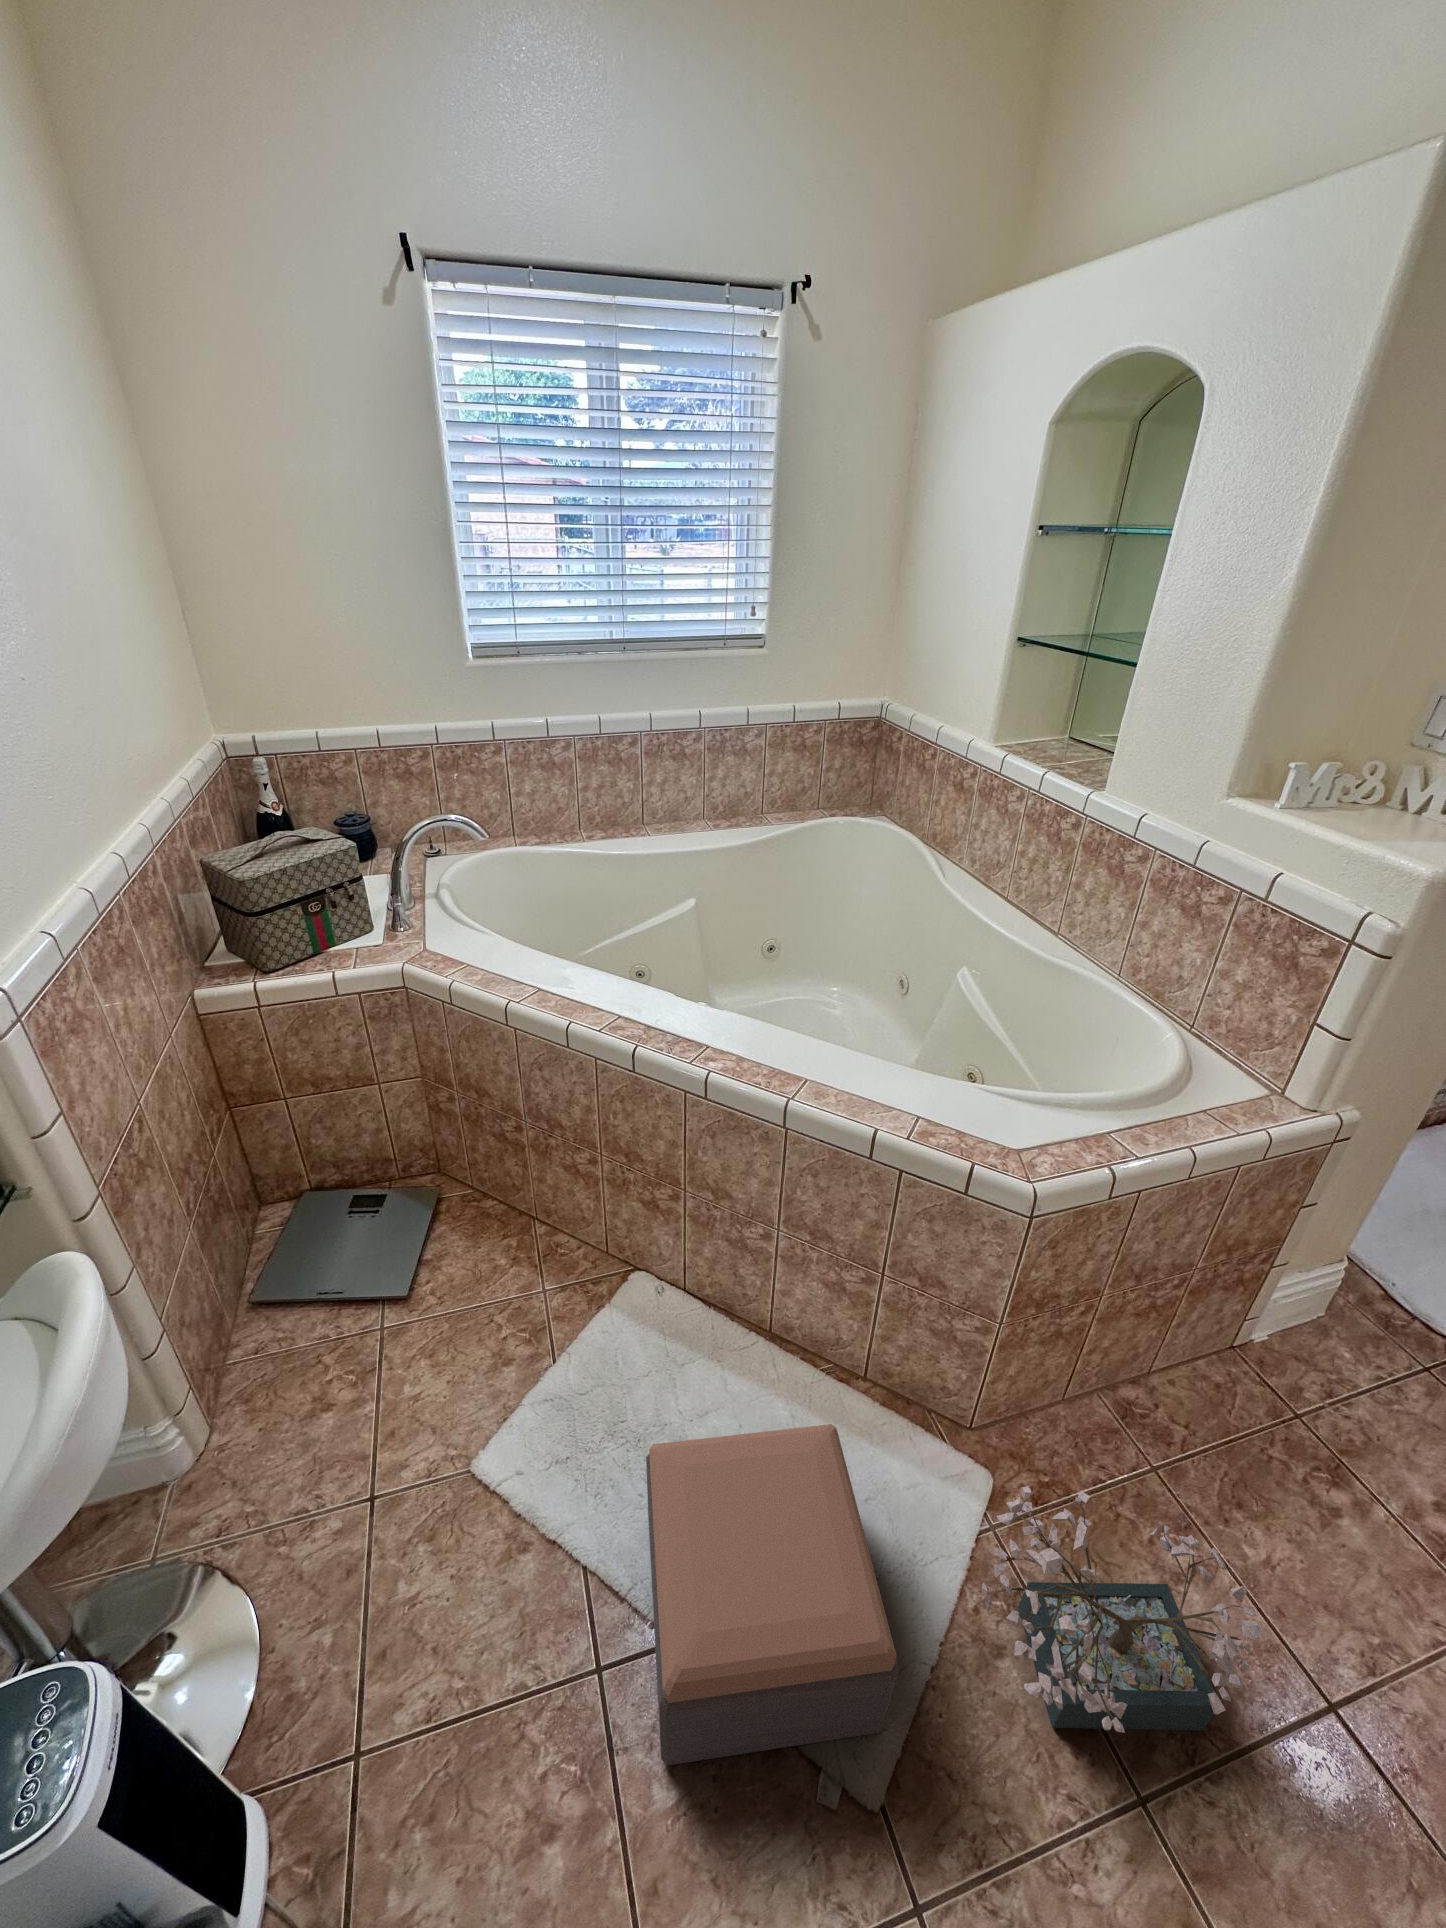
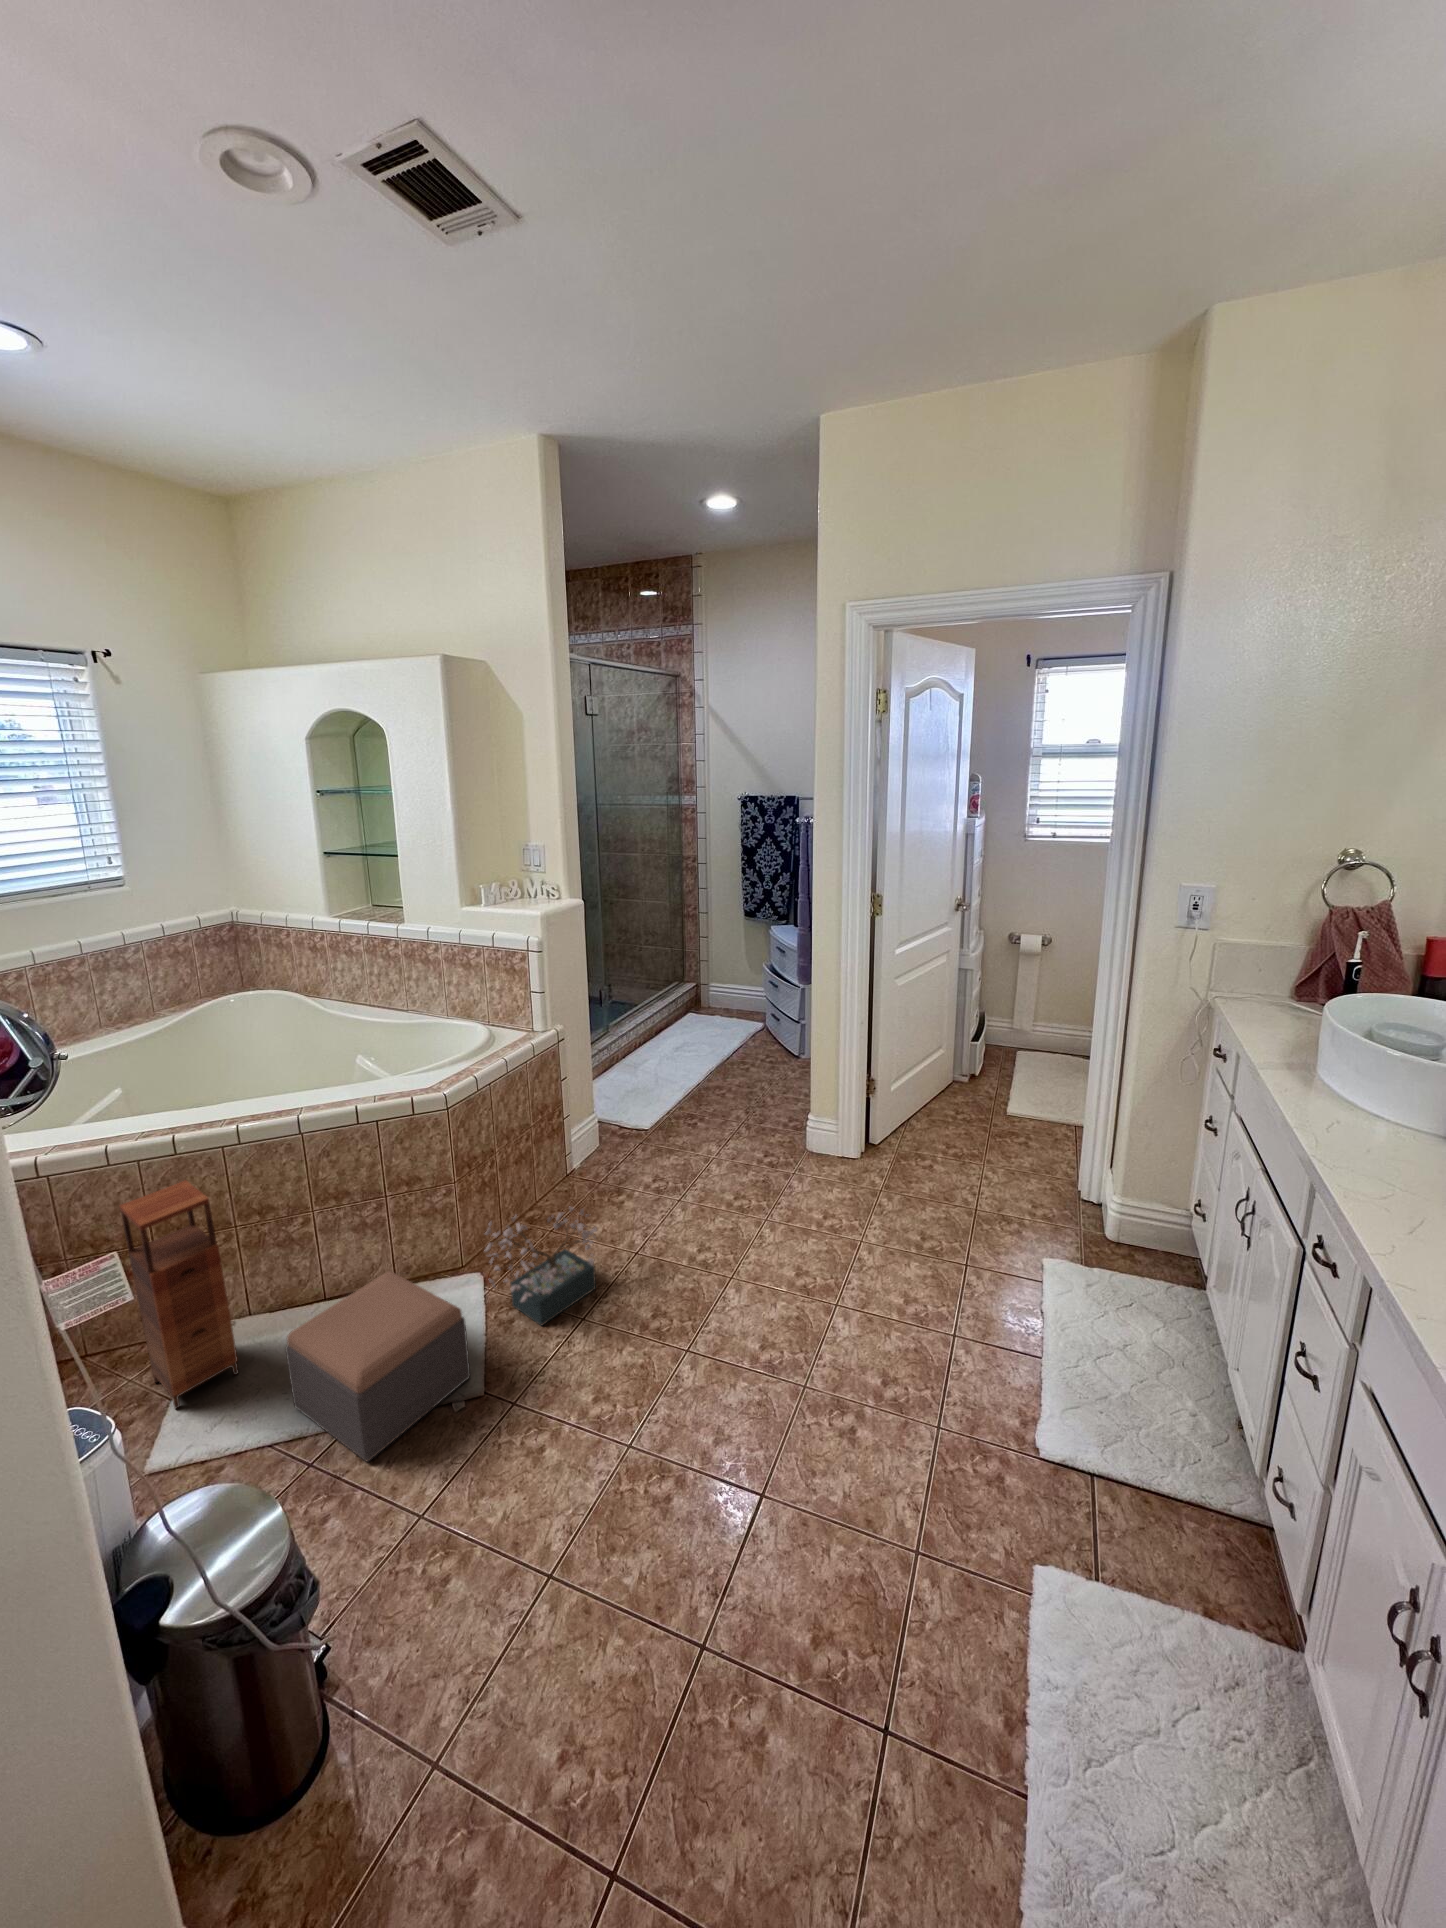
storage cabinet: none [534,1122,638,1380] -> present [120,1180,238,1409]

